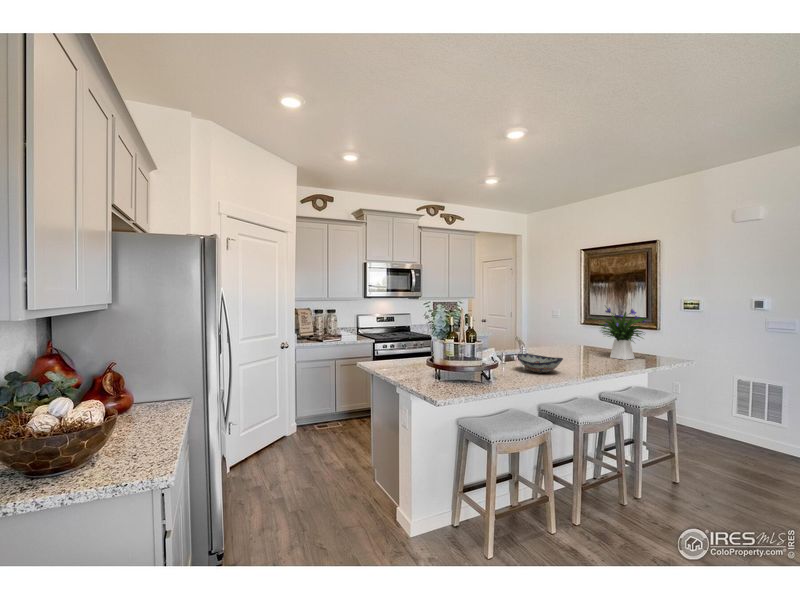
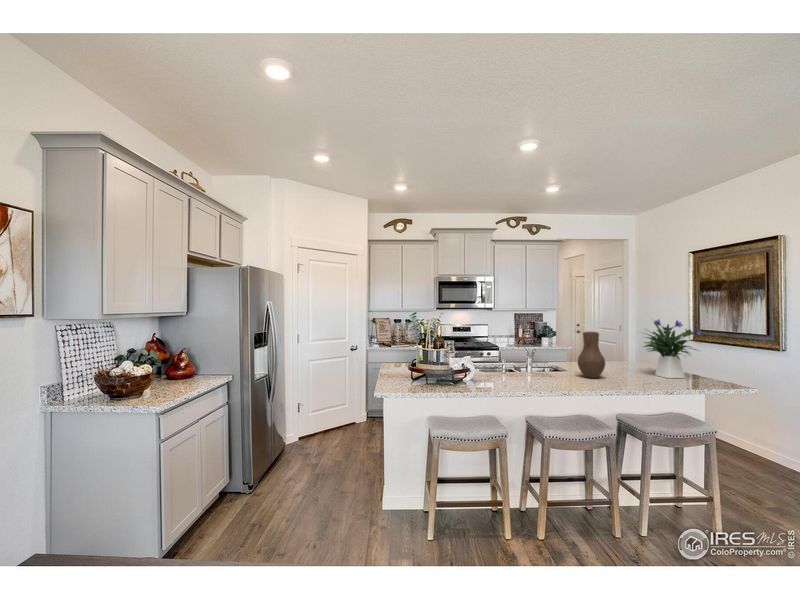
vase: none [559,320,585,364] -> present [577,332,605,378]
decorative bowl: present [517,354,563,373] -> none [515,363,559,383]

